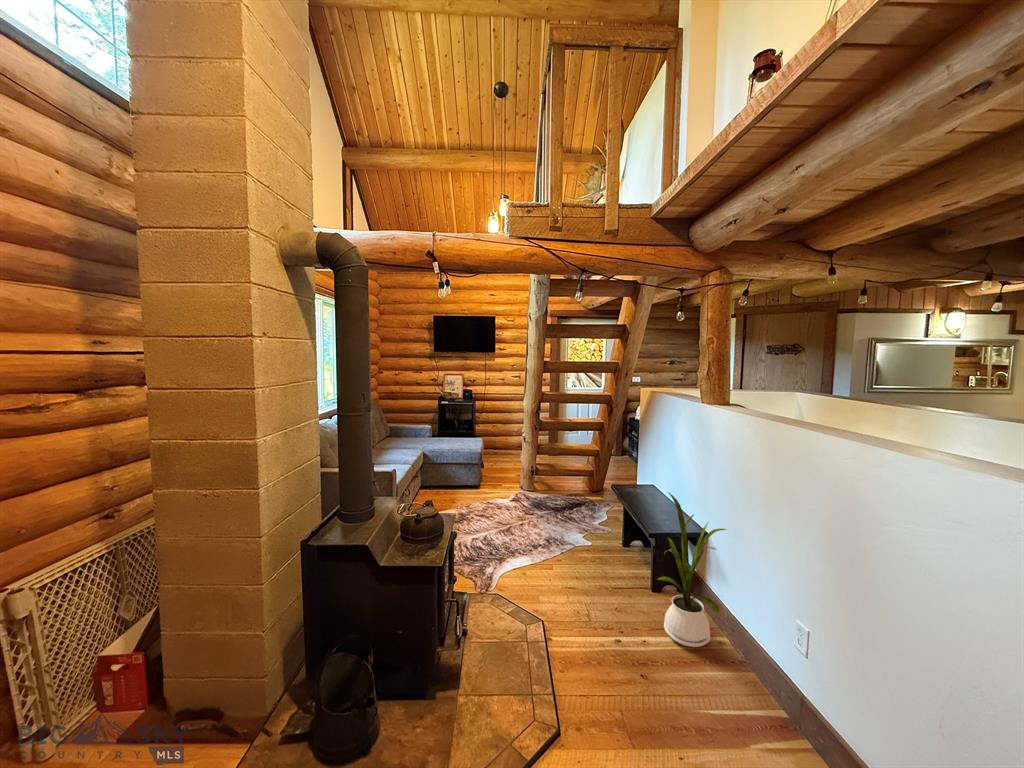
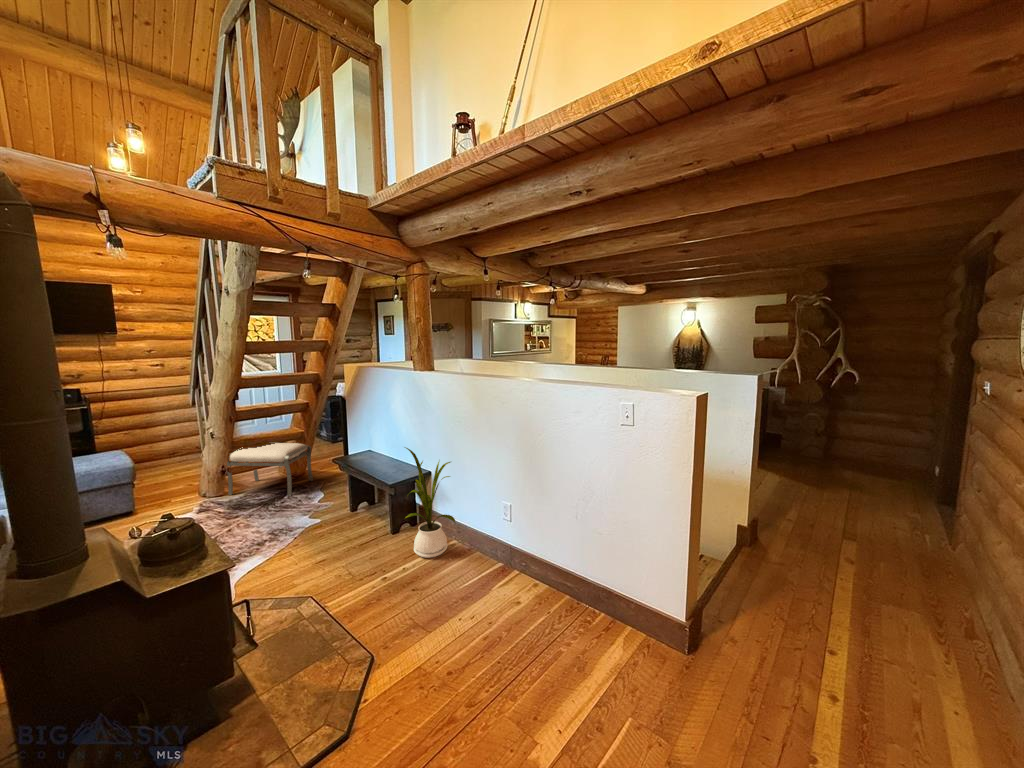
ottoman: none [537,452,605,508] -> present [227,443,313,495]

